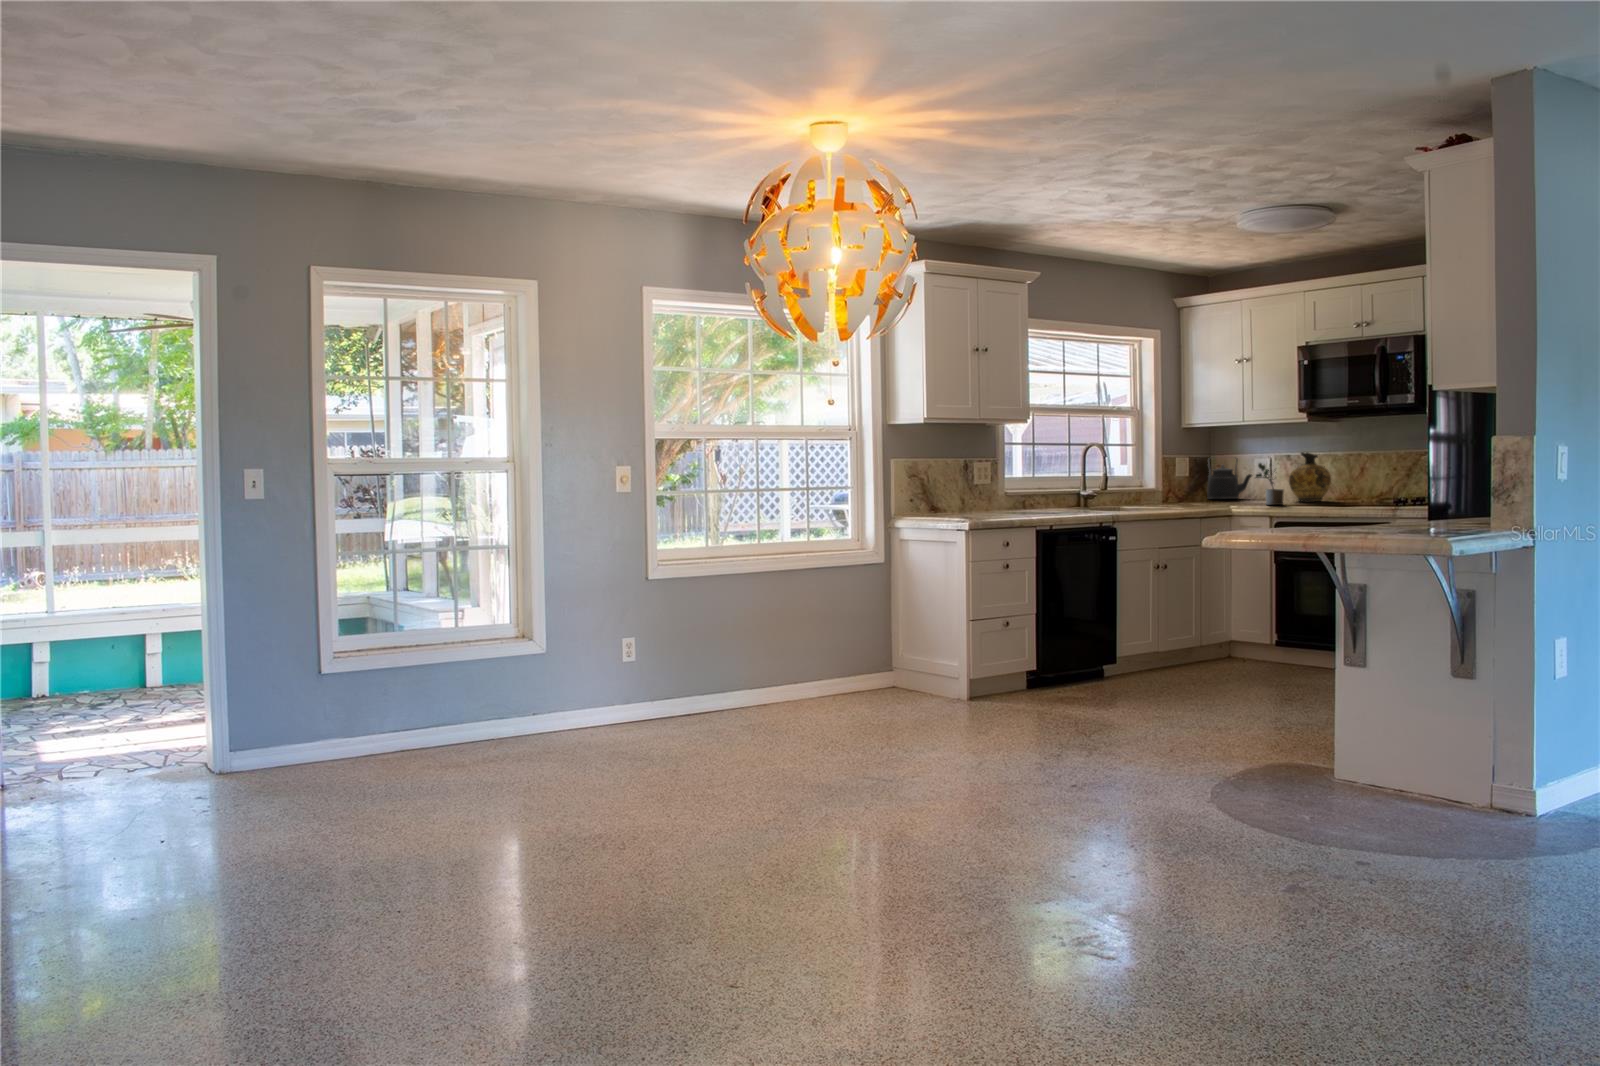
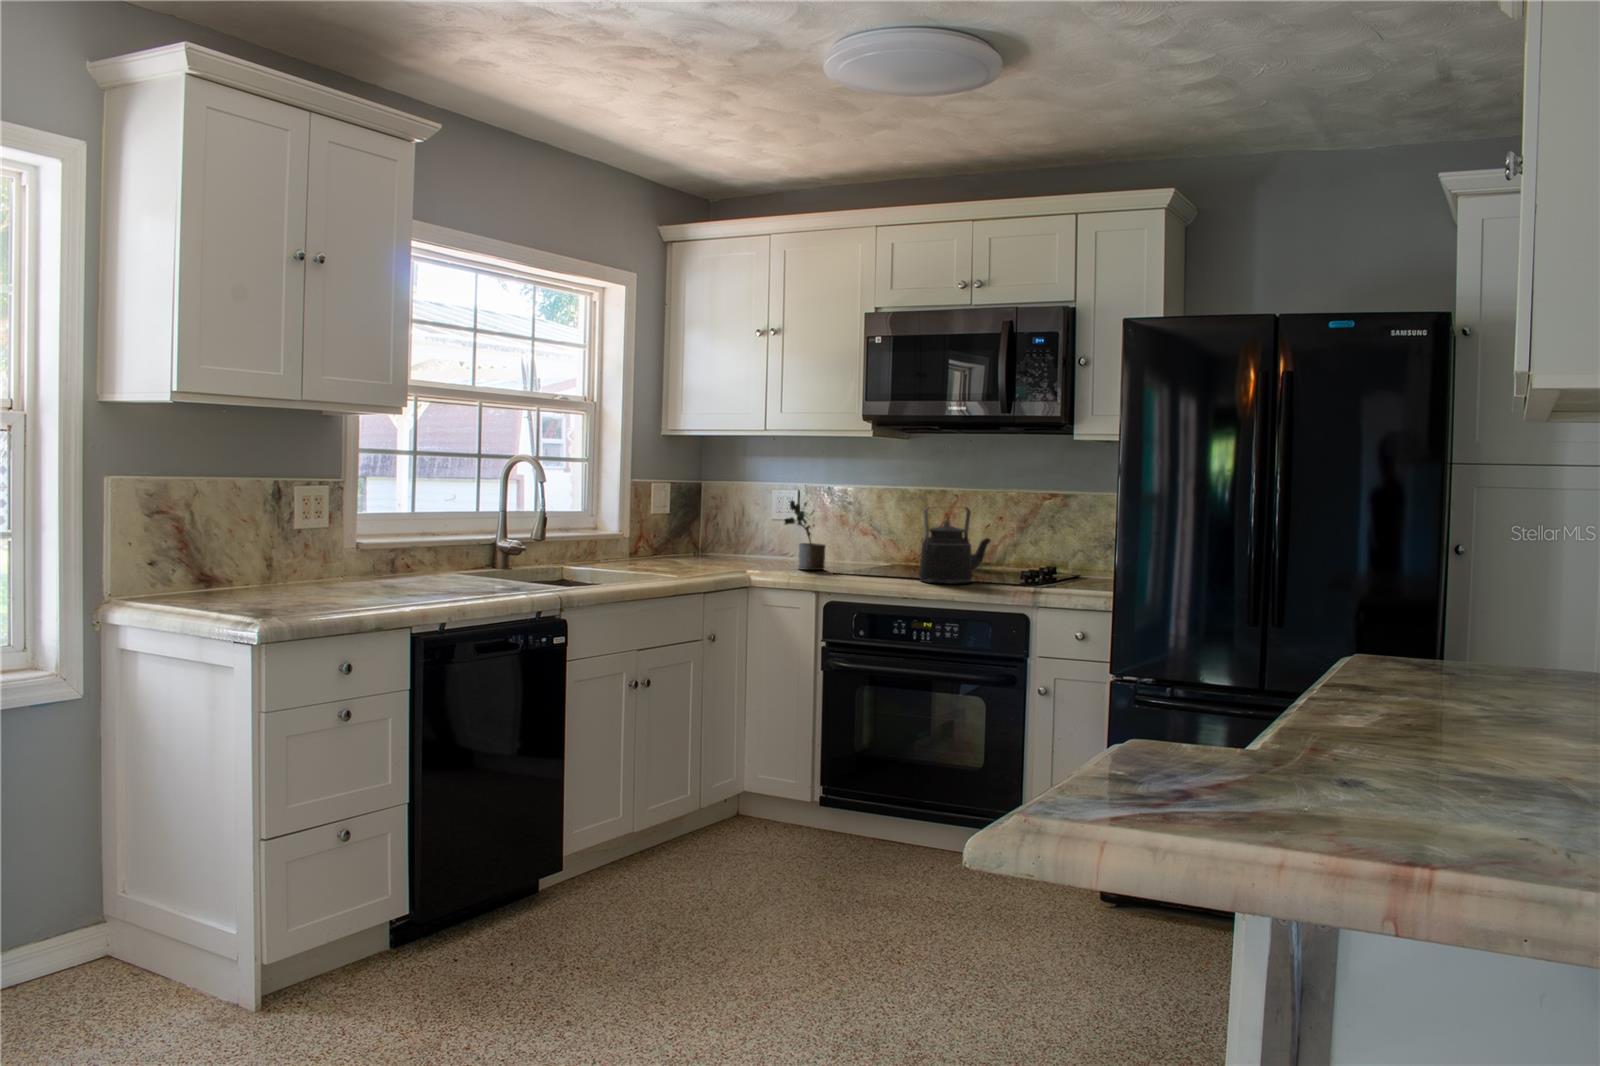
ceramic jug: present [1289,452,1331,501] -> none [826,484,888,562]
kettle: present [1207,459,1252,499] -> present [919,507,991,584]

